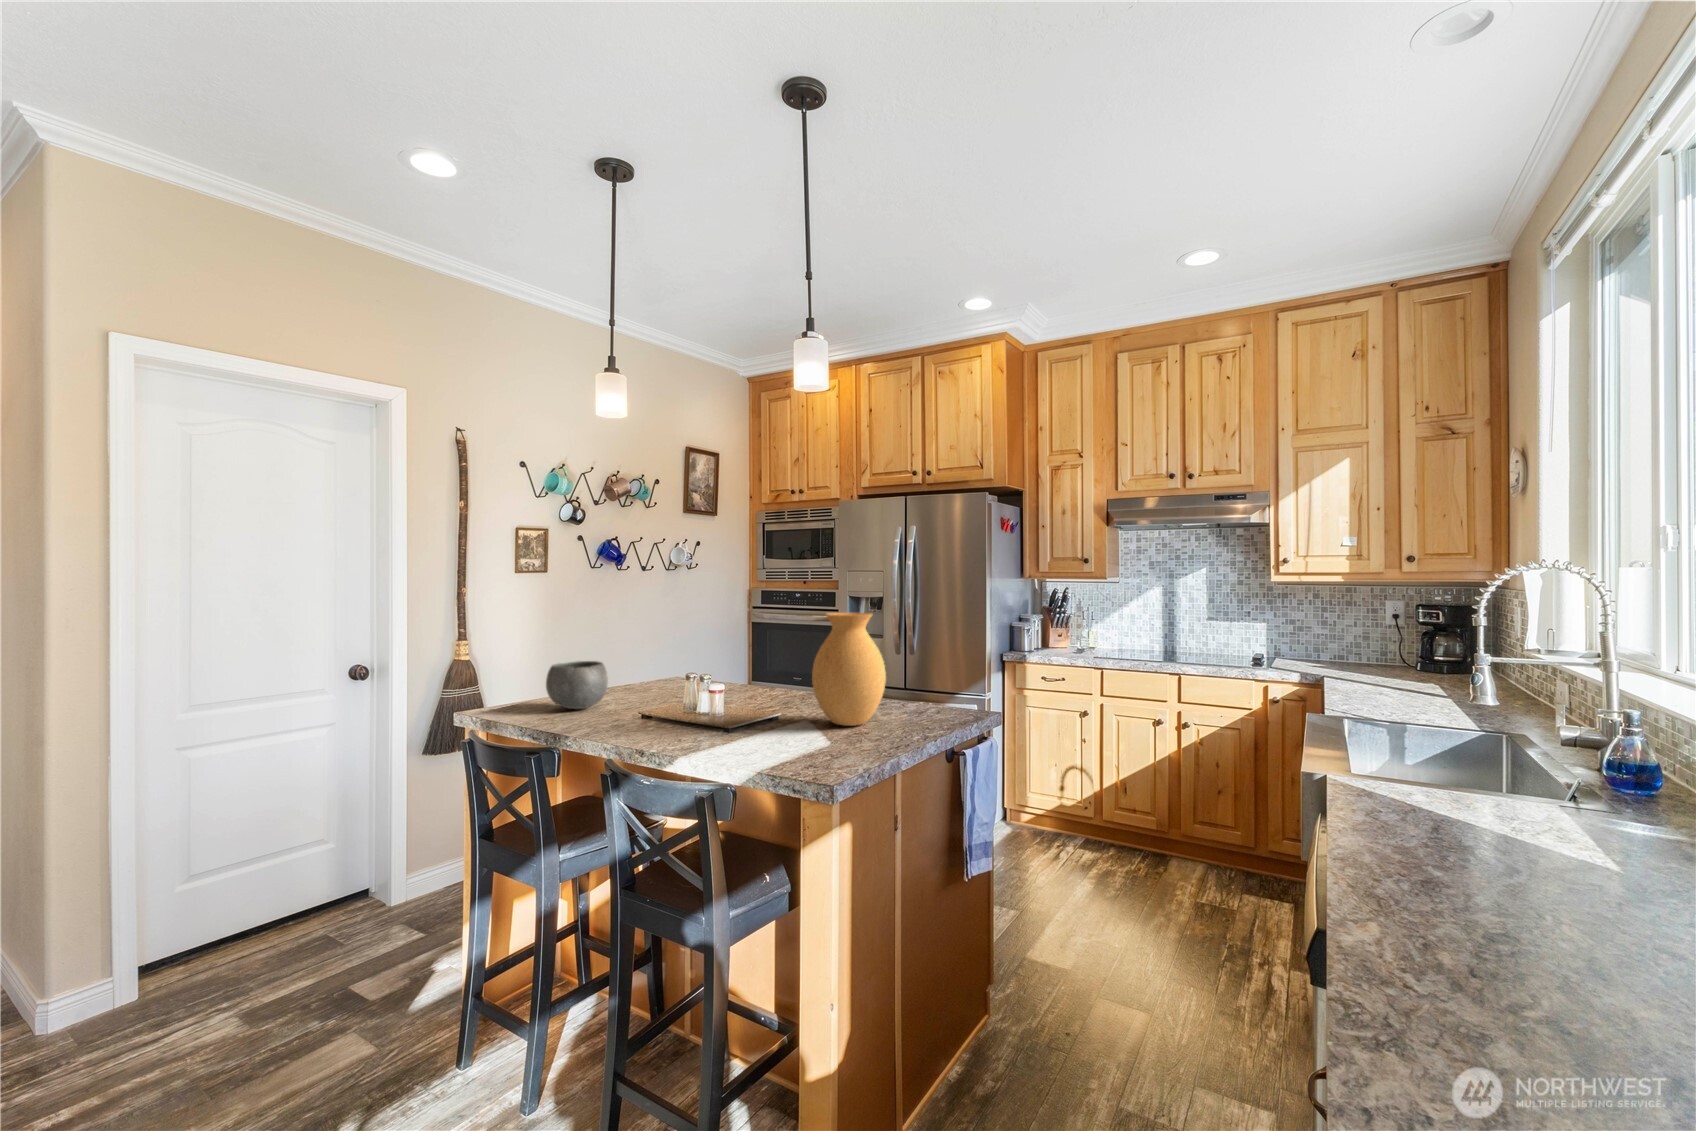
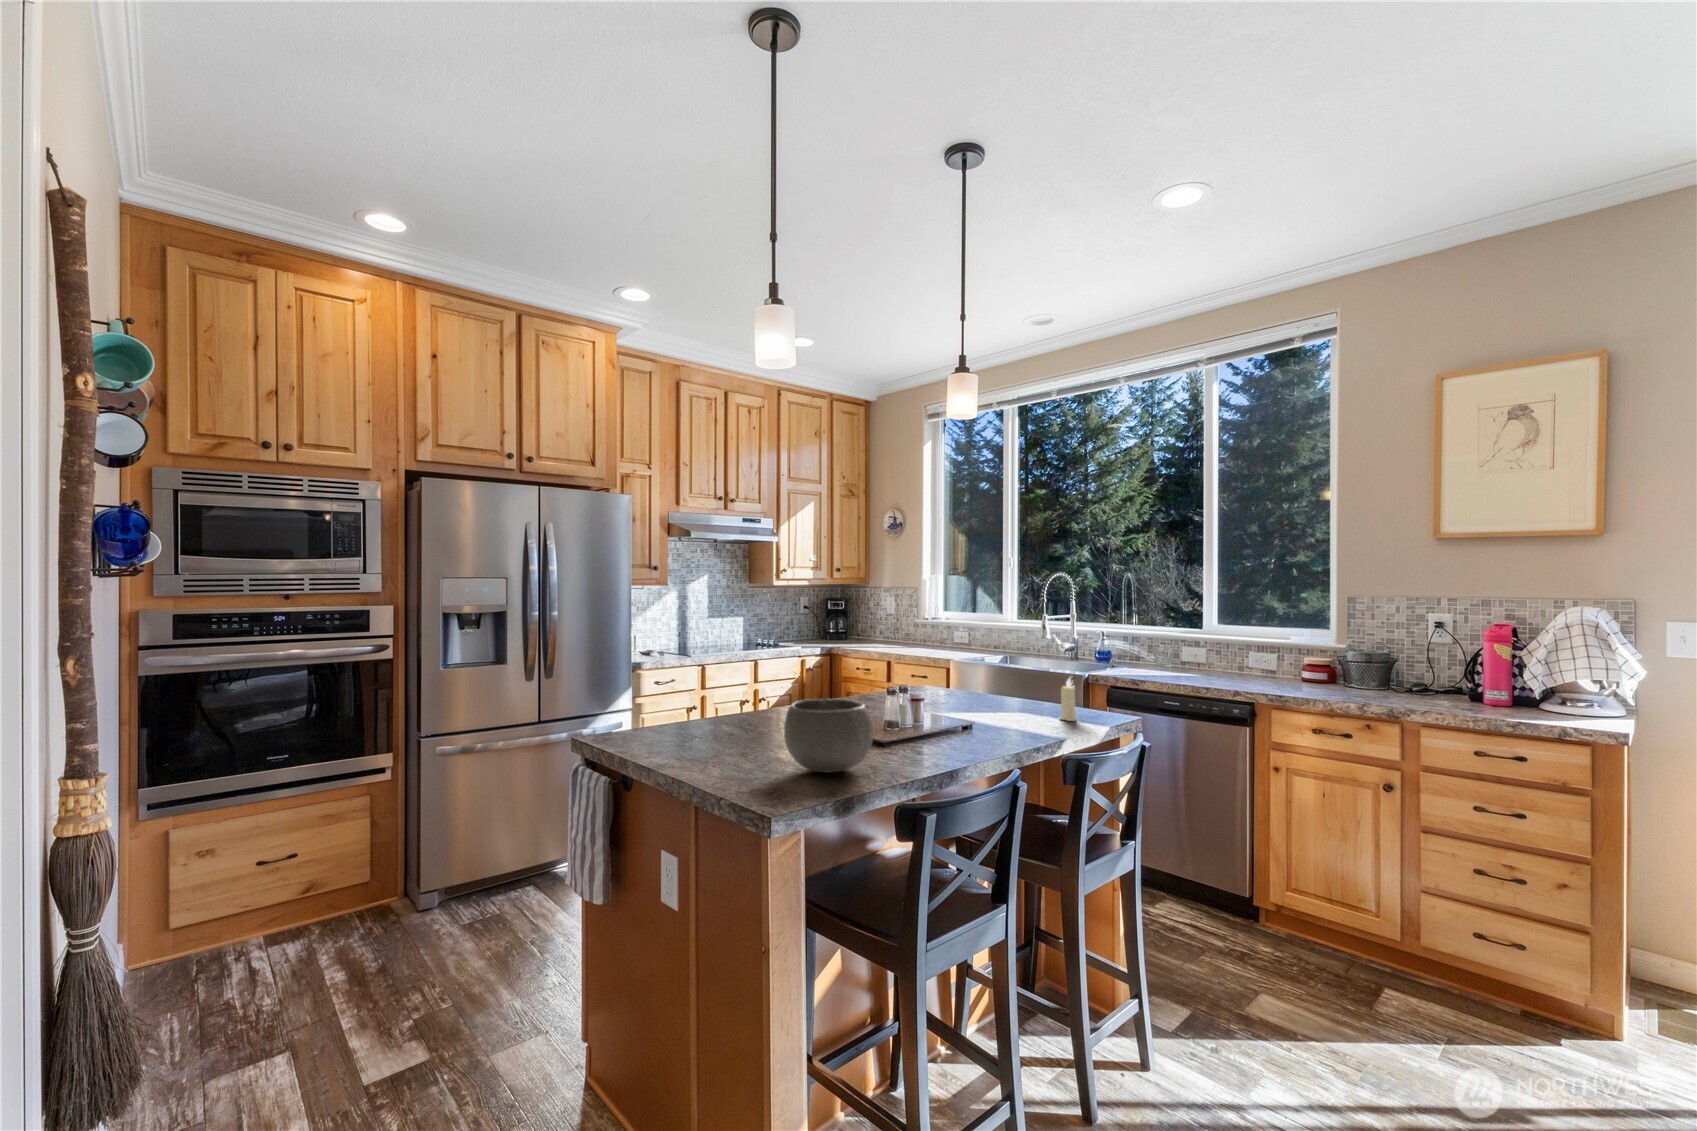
vase: present [812,613,886,726] -> none [940,607,1006,706]
candle: none [765,698,786,749] -> present [1059,679,1076,721]

